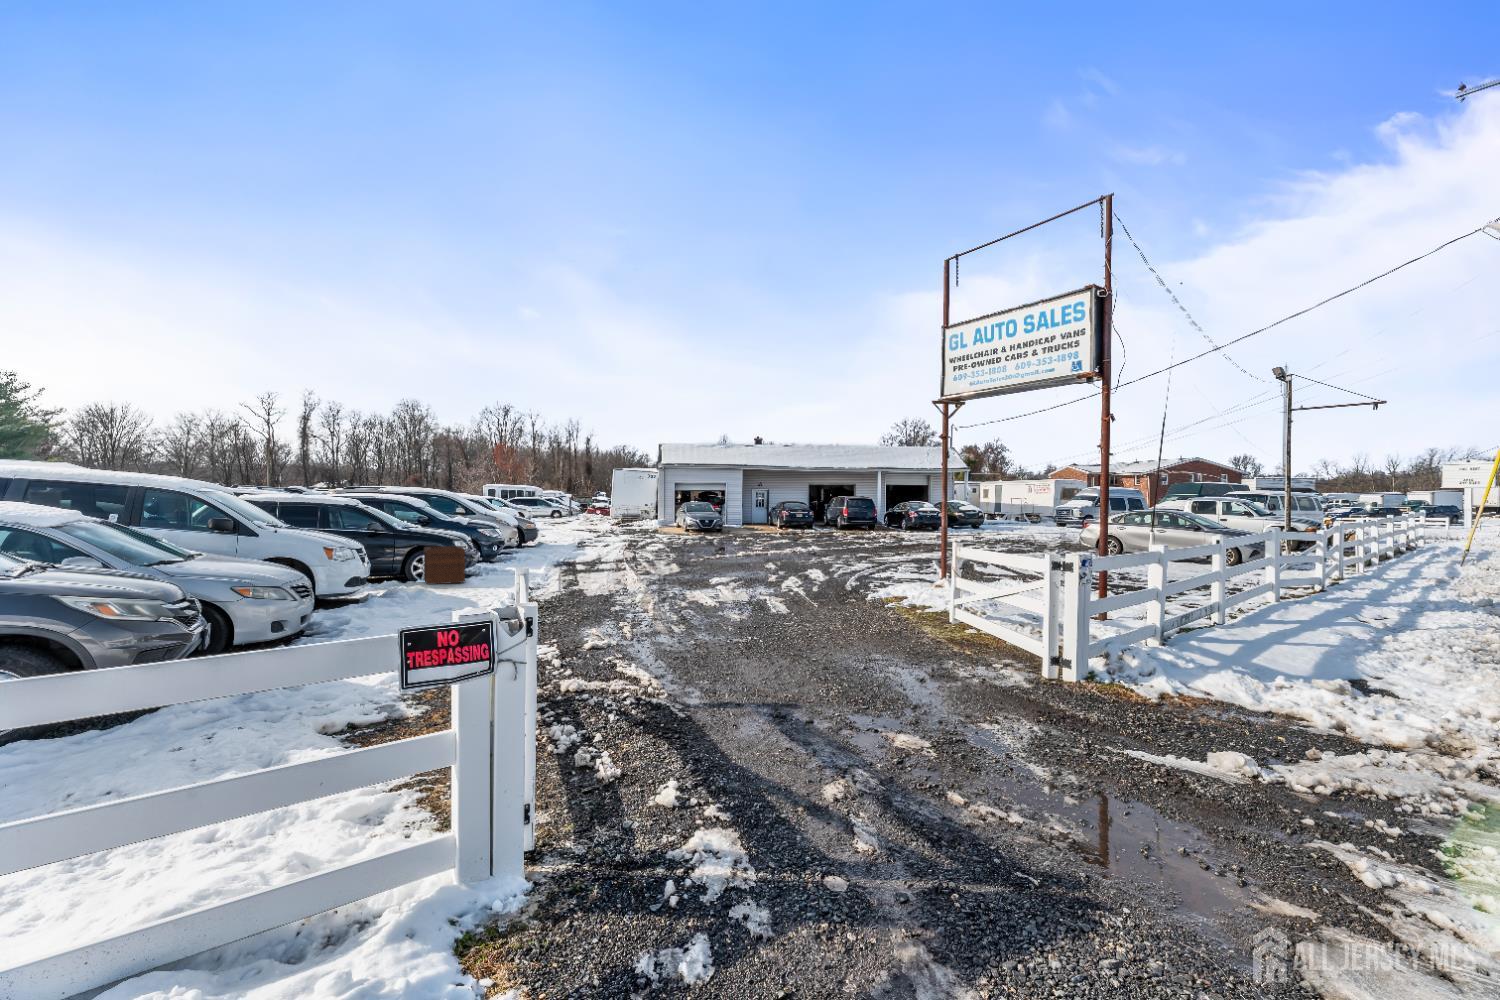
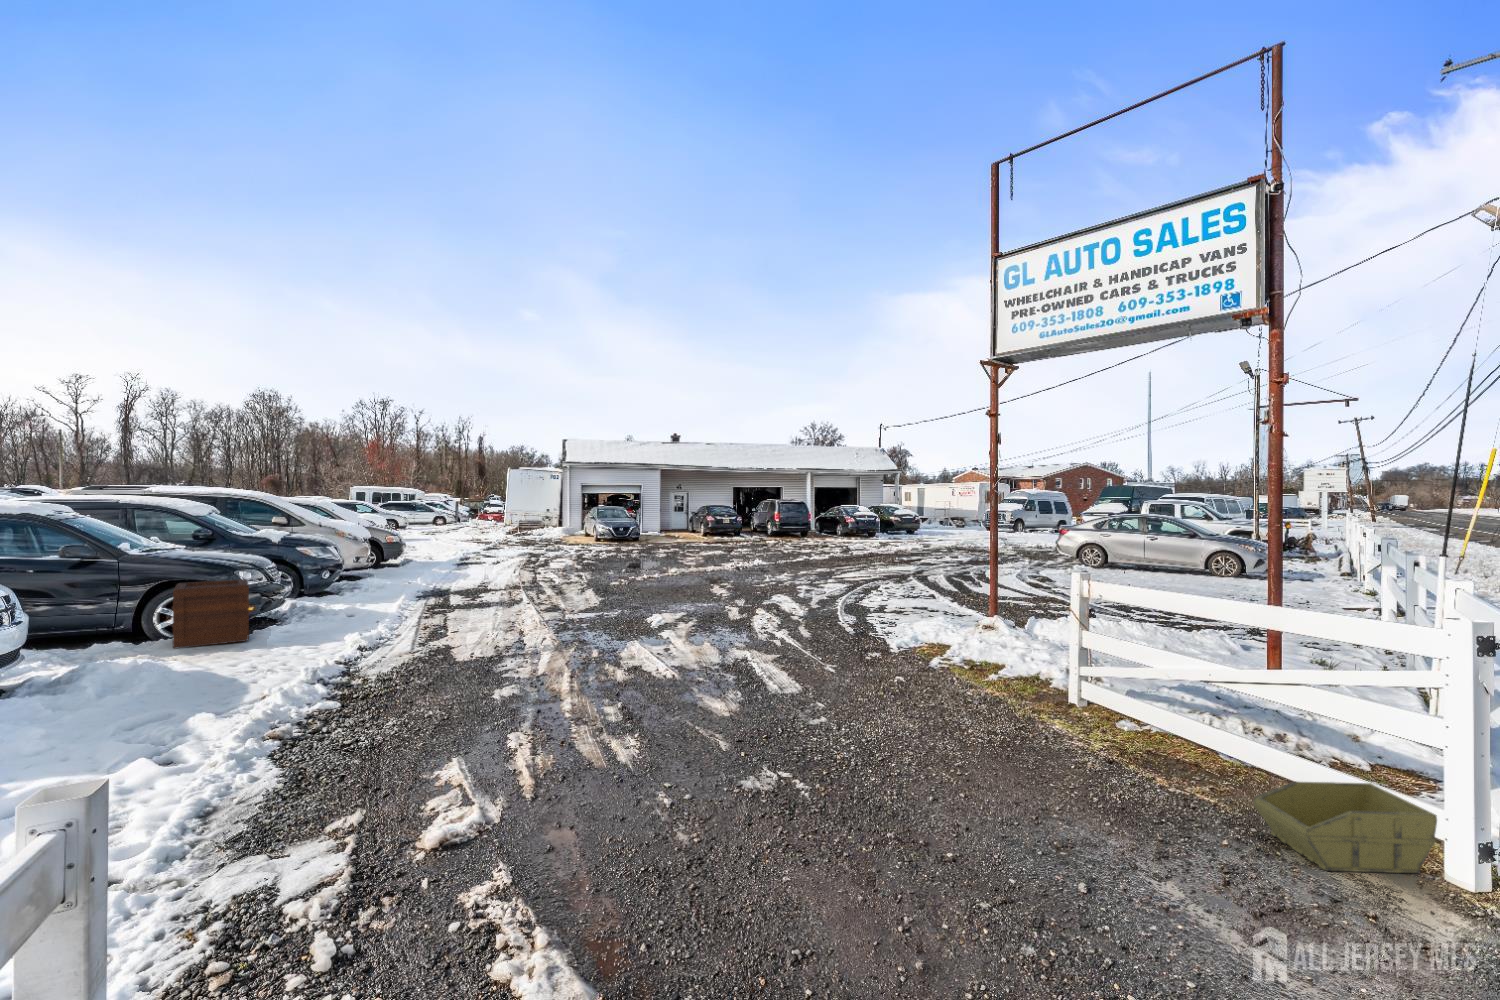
storage bin: none [983,643,1055,681] -> present [1254,782,1437,873]

